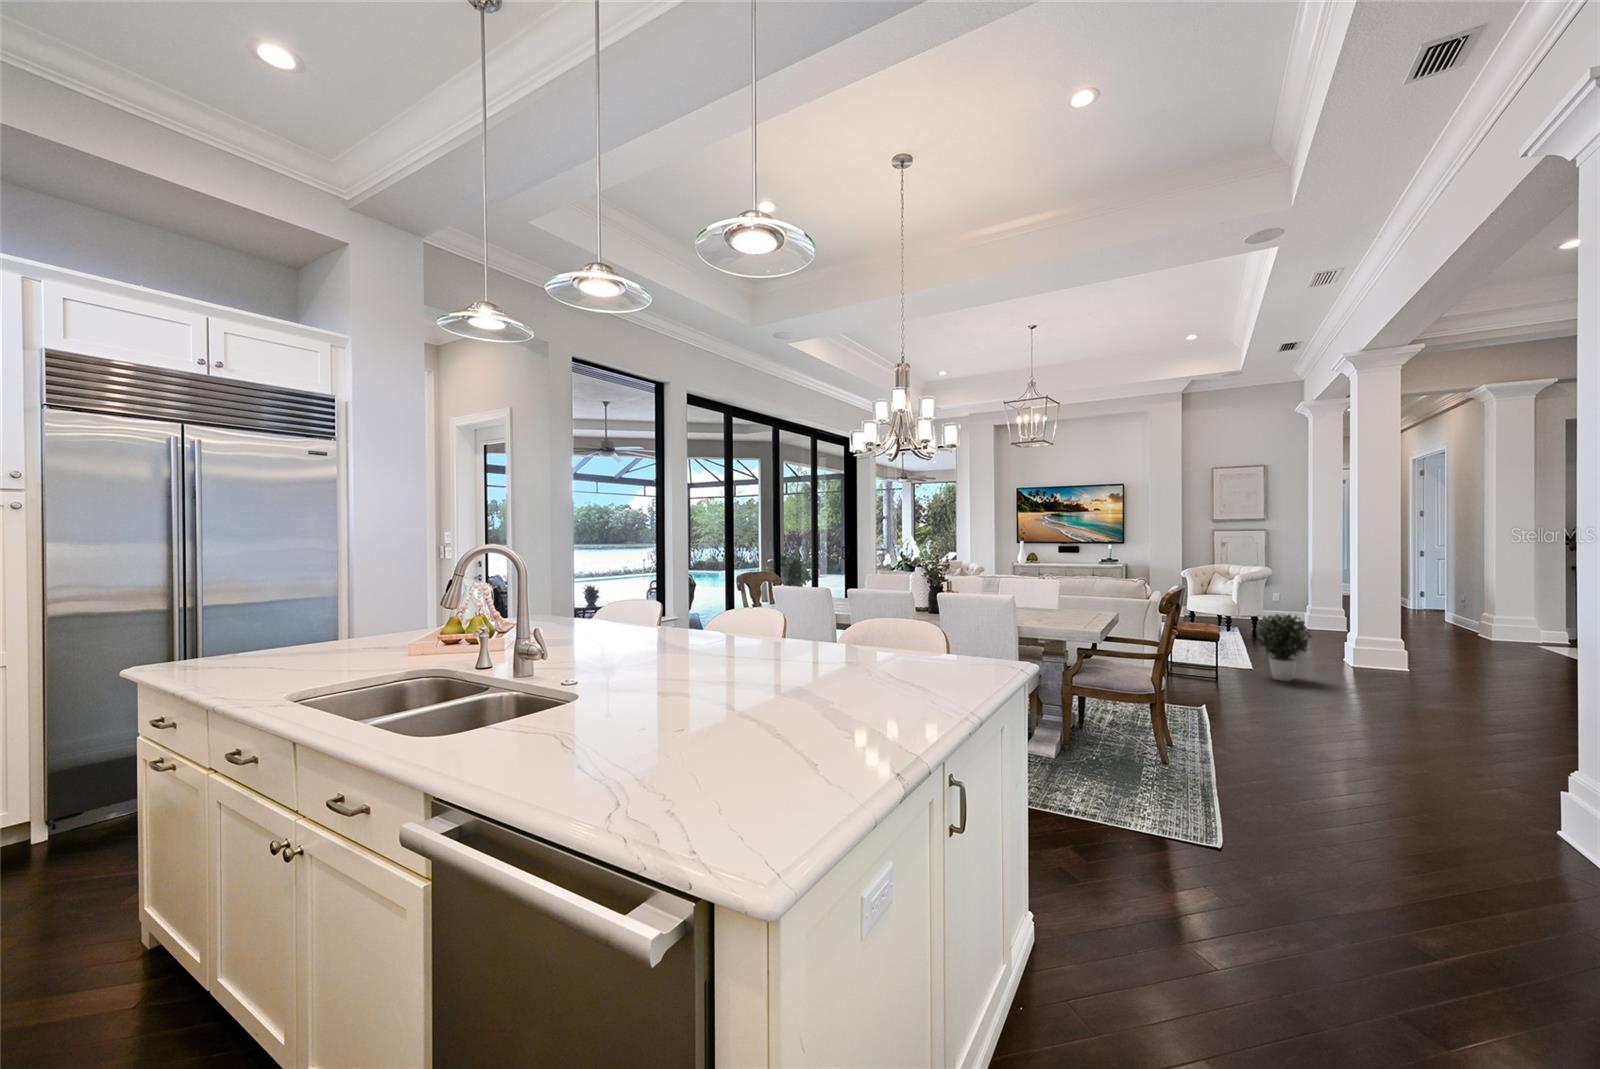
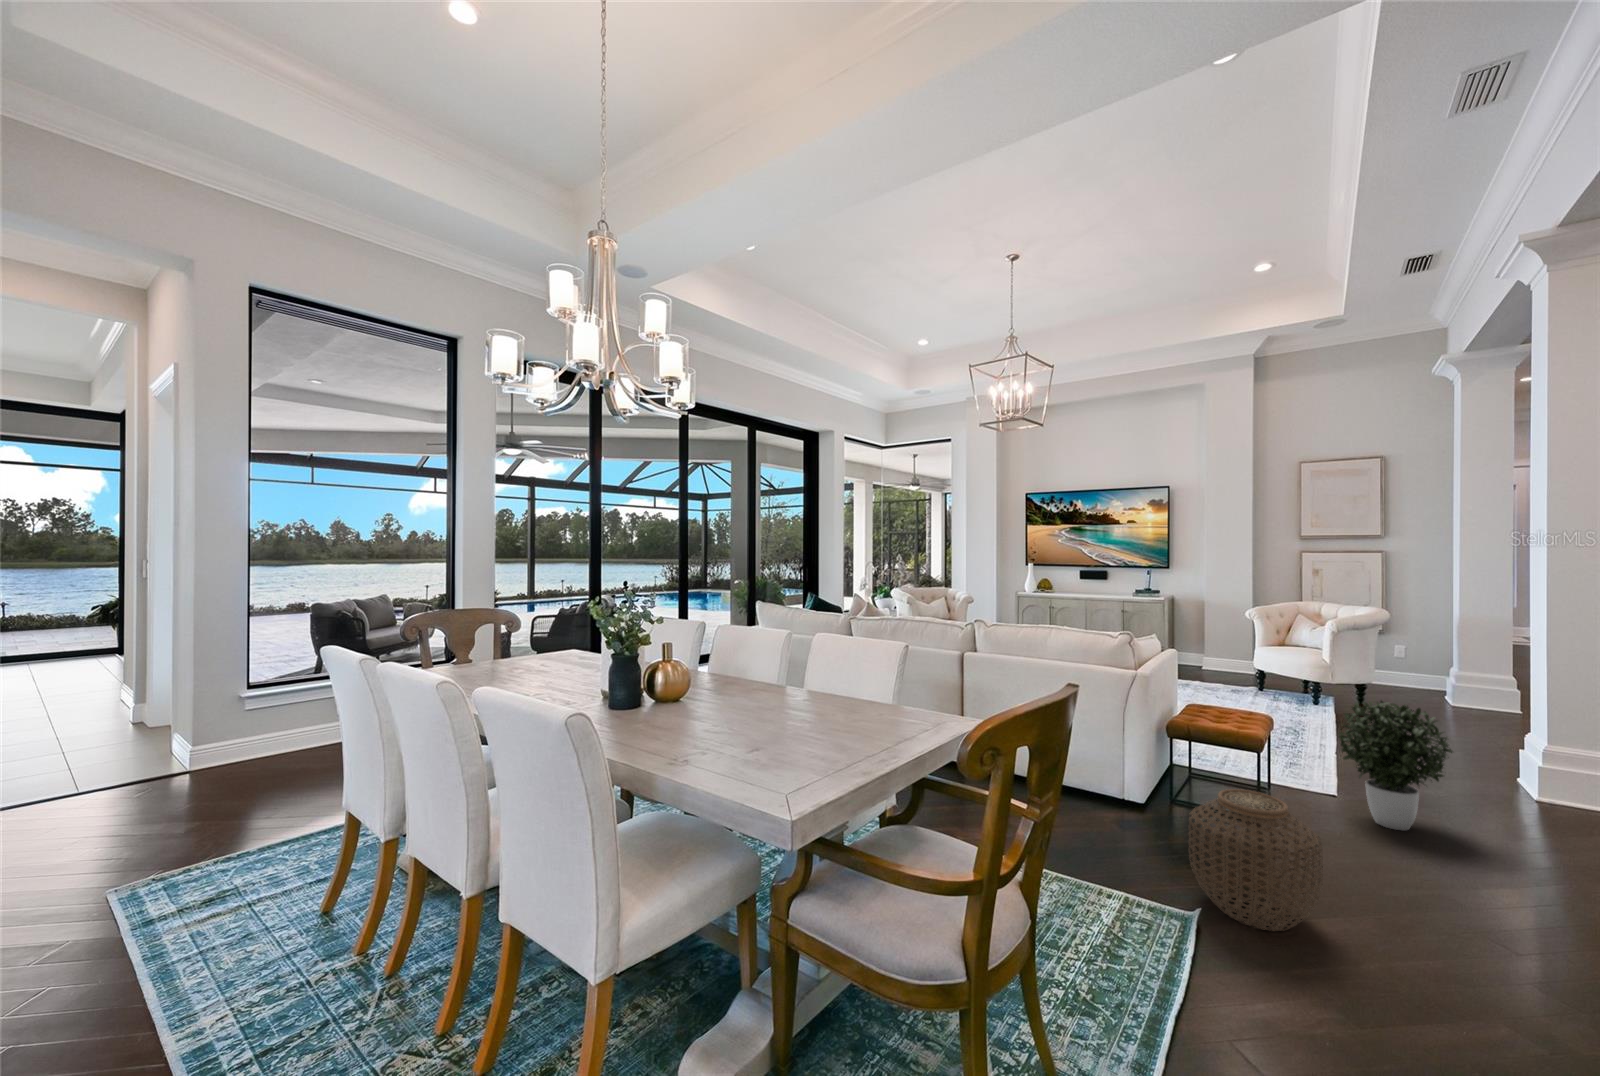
woven basket: none [1196,653,1260,714] -> present [1189,789,1323,931]

